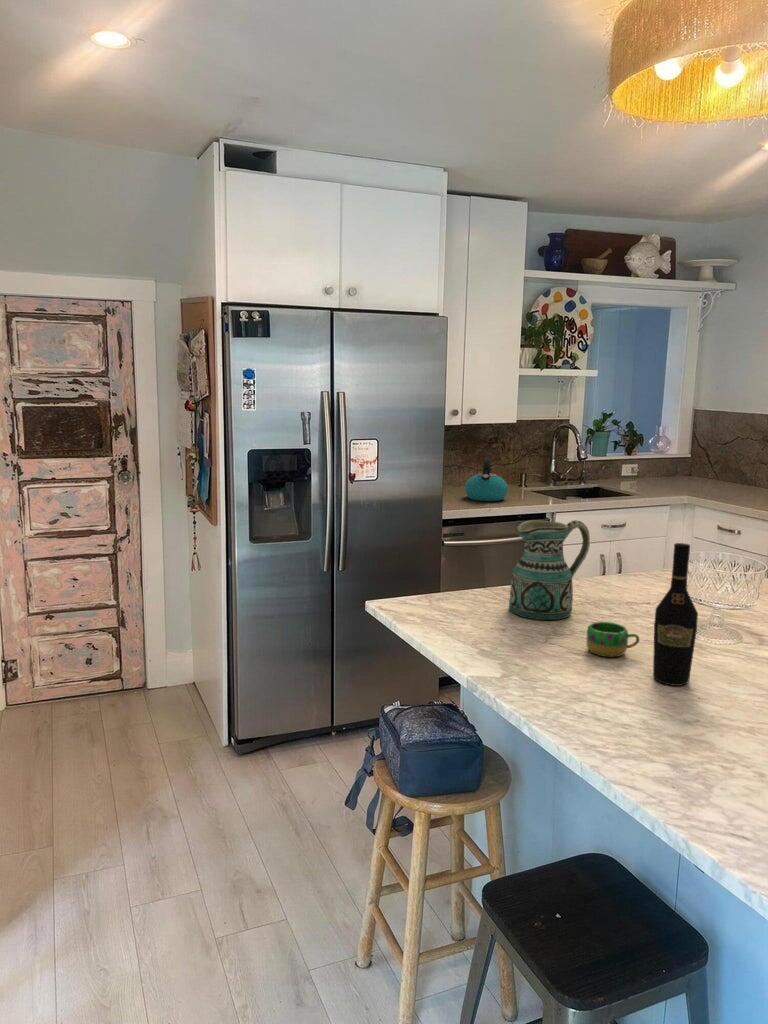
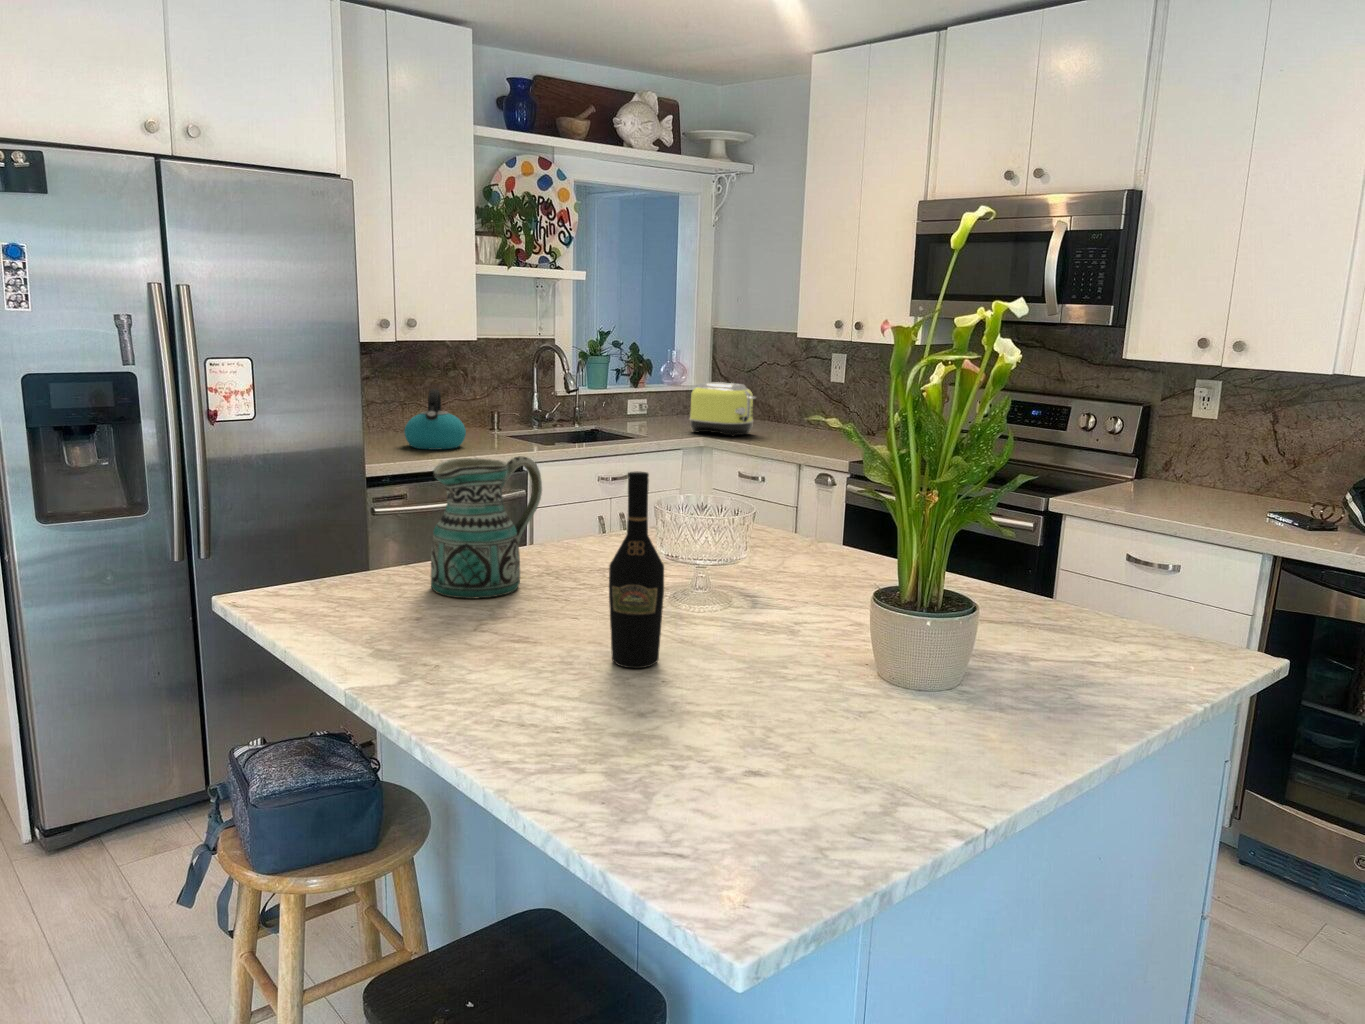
toaster: none [674,454,732,497] -> present [690,382,755,437]
mug: present [586,622,639,657] -> none [528,592,599,640]

